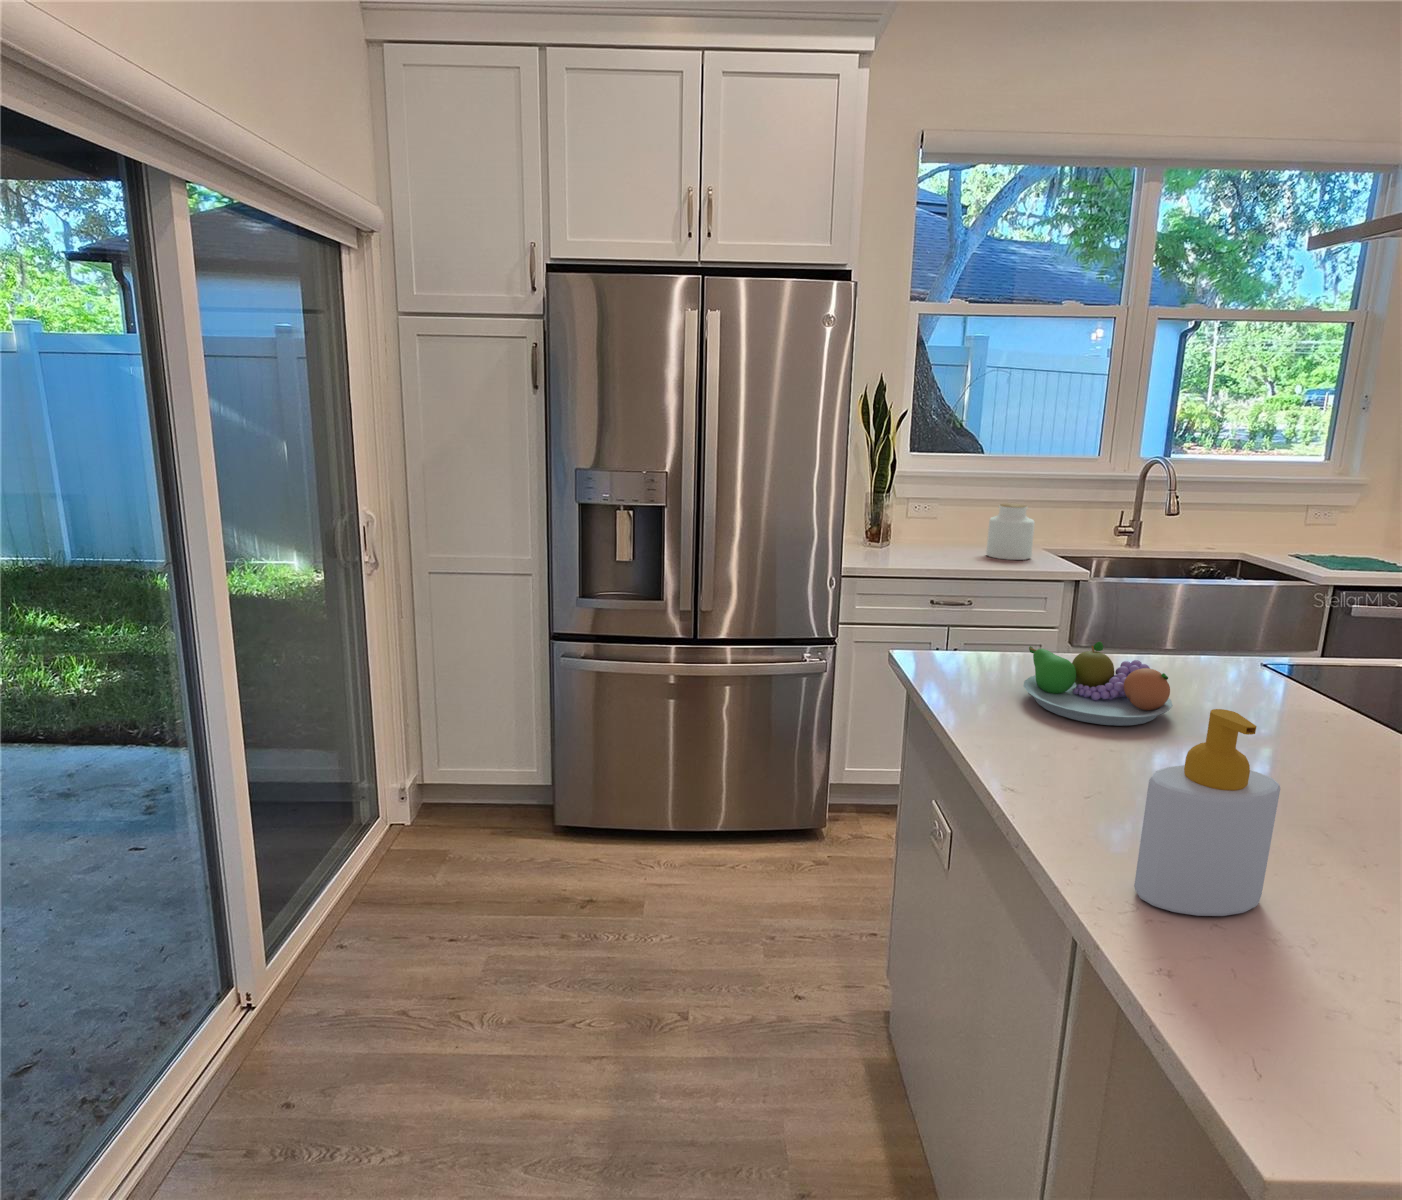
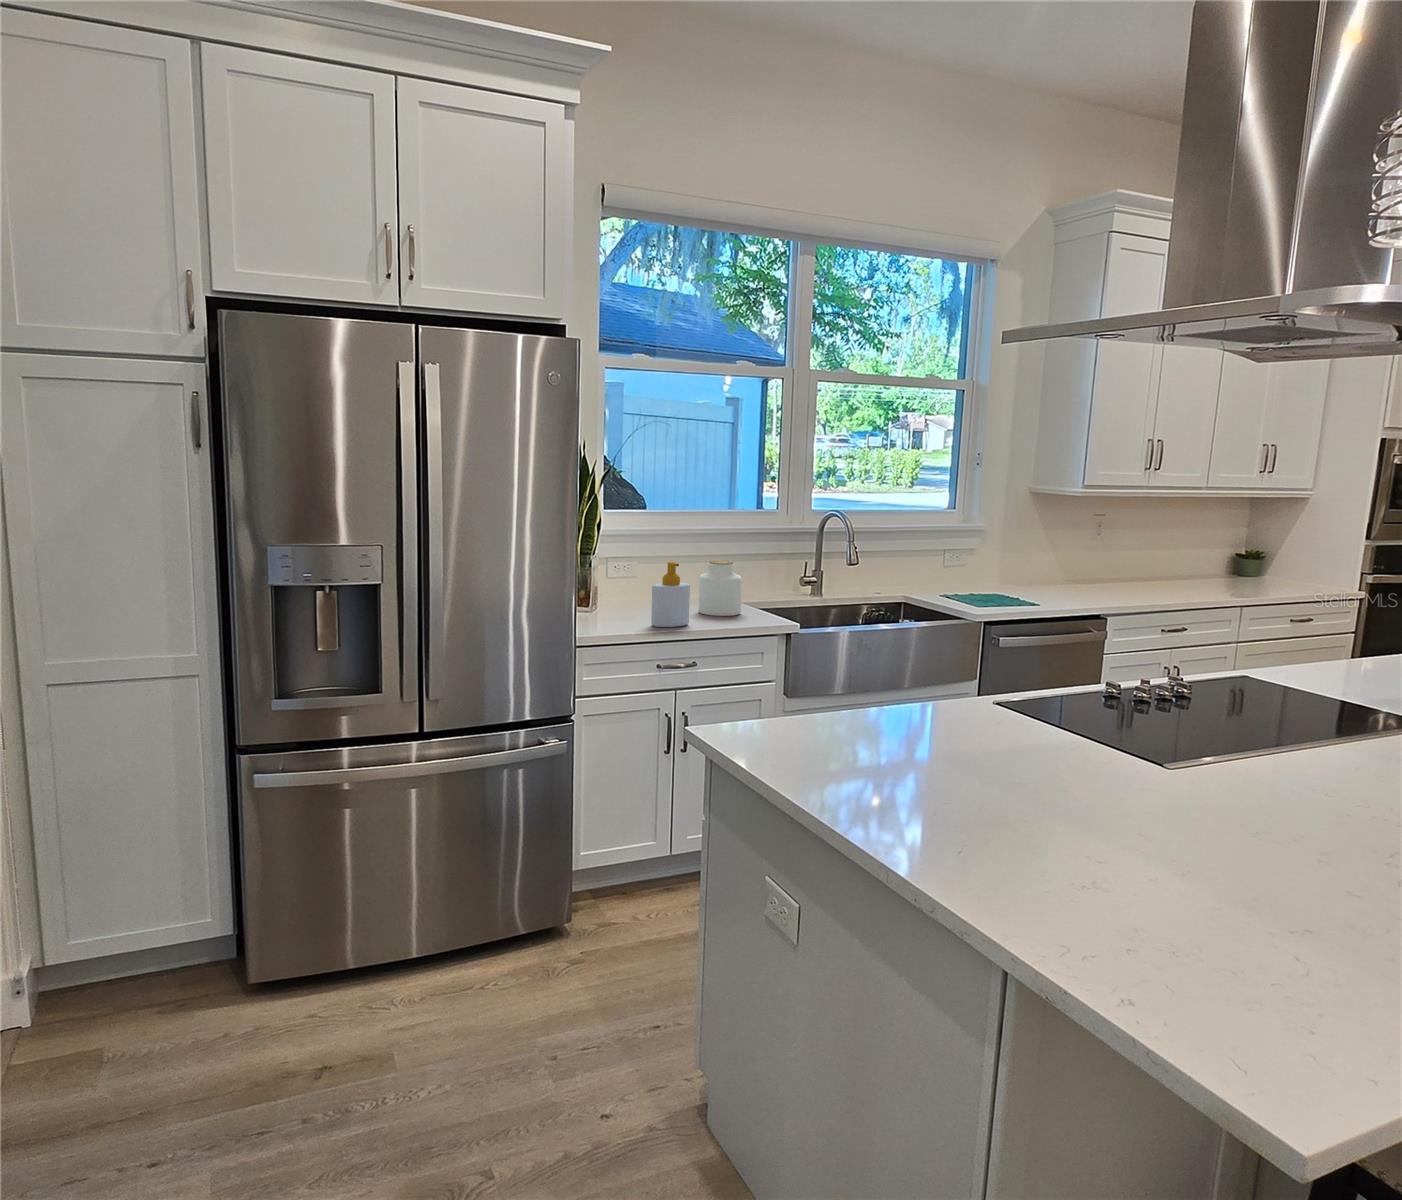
fruit bowl: present [1023,642,1173,726] -> none [839,701,974,780]
soap bottle: present [1134,709,1280,916] -> present [651,562,690,627]

